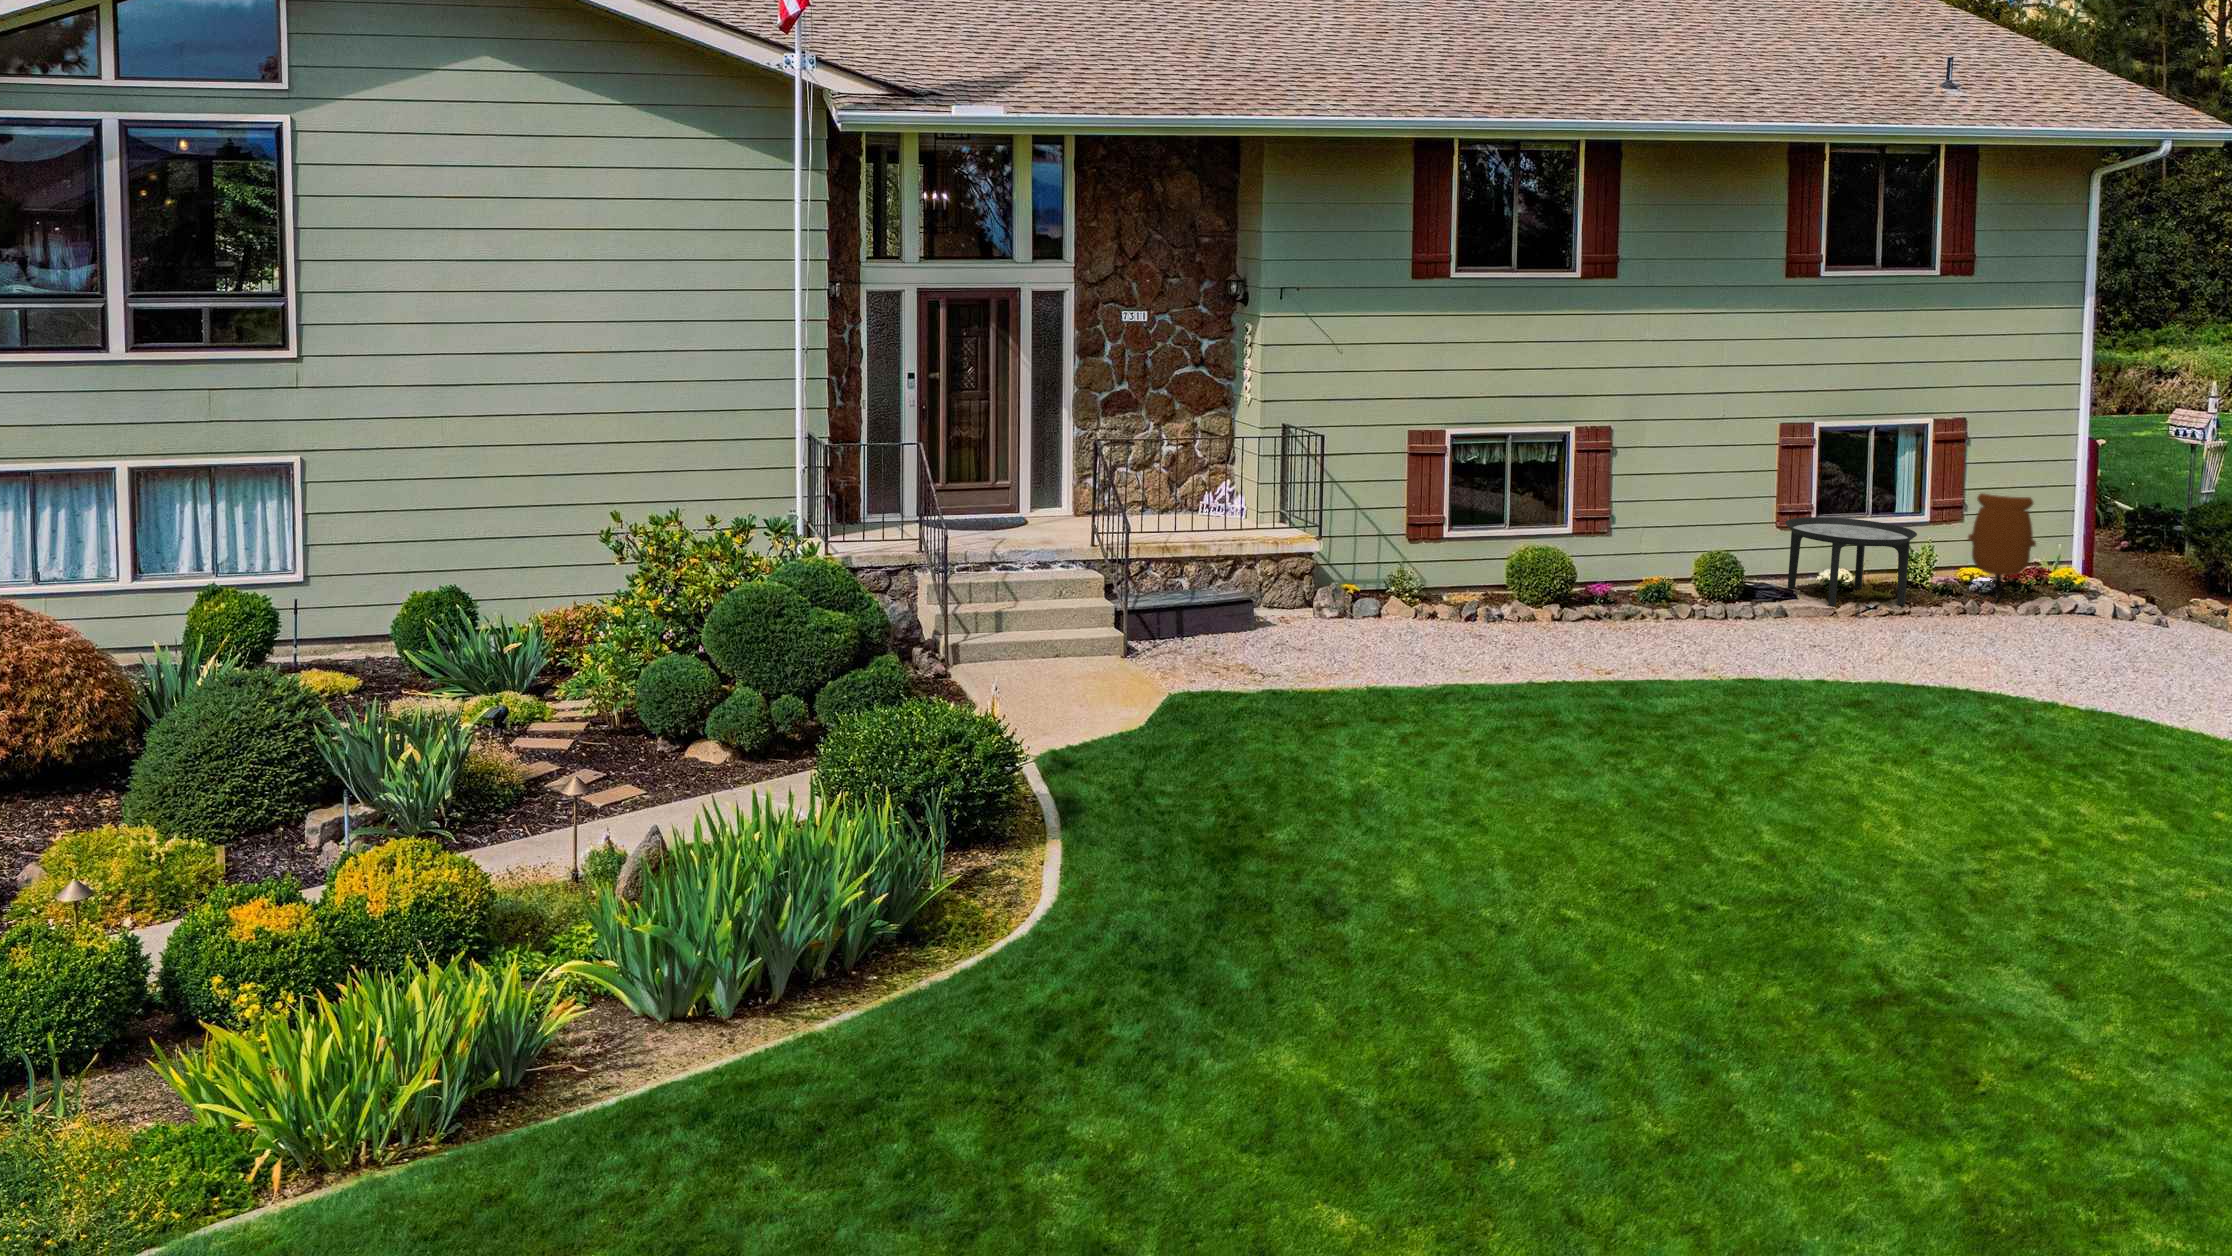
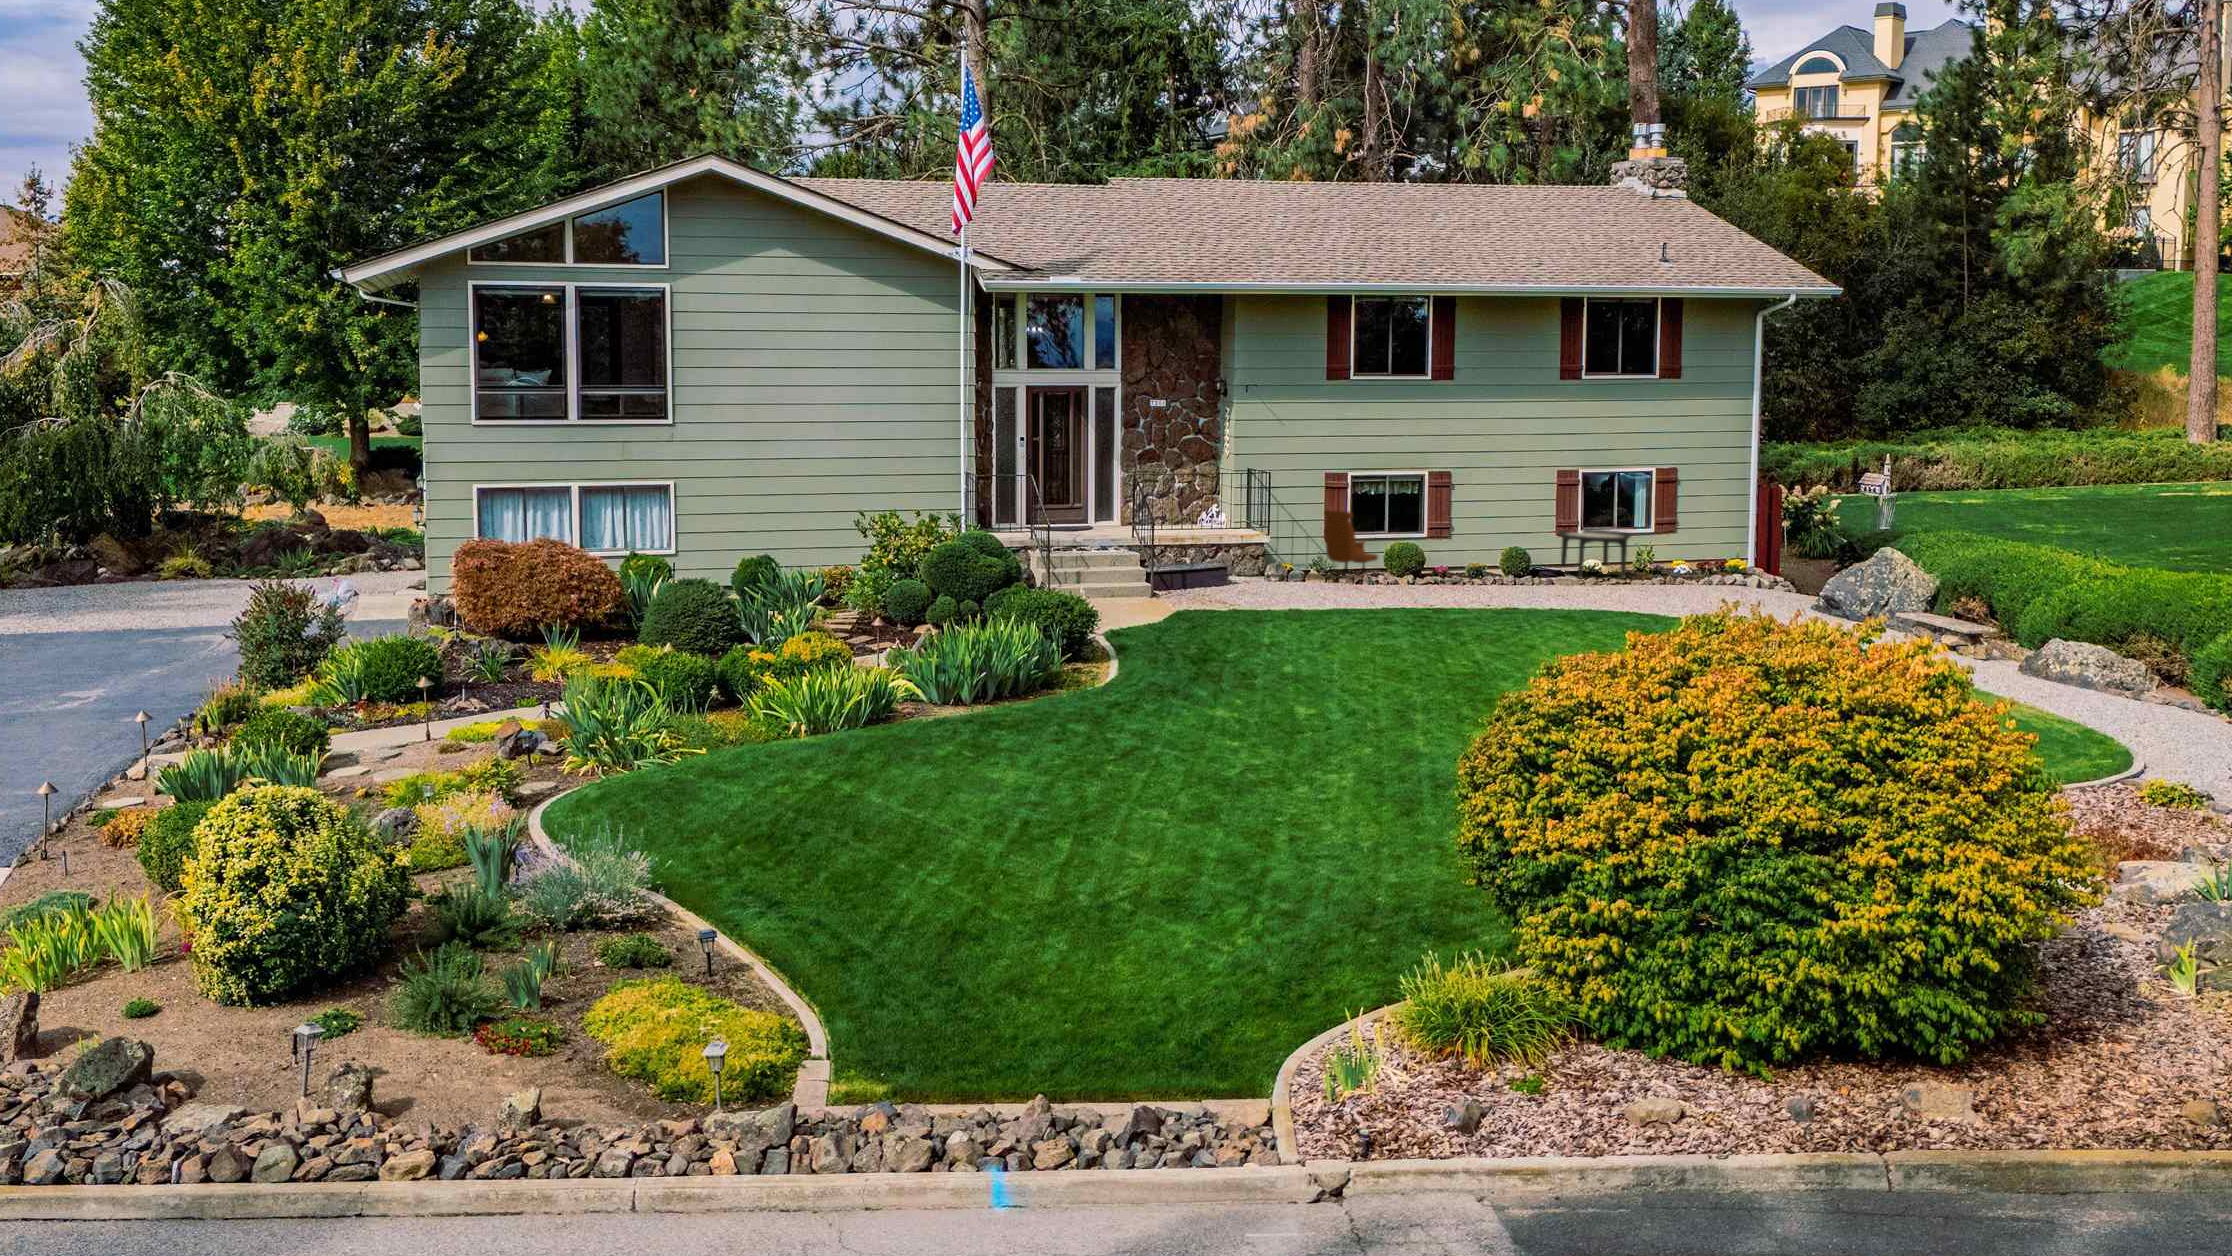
lounge chair: present [1962,493,2036,601] -> present [1324,510,1378,576]

